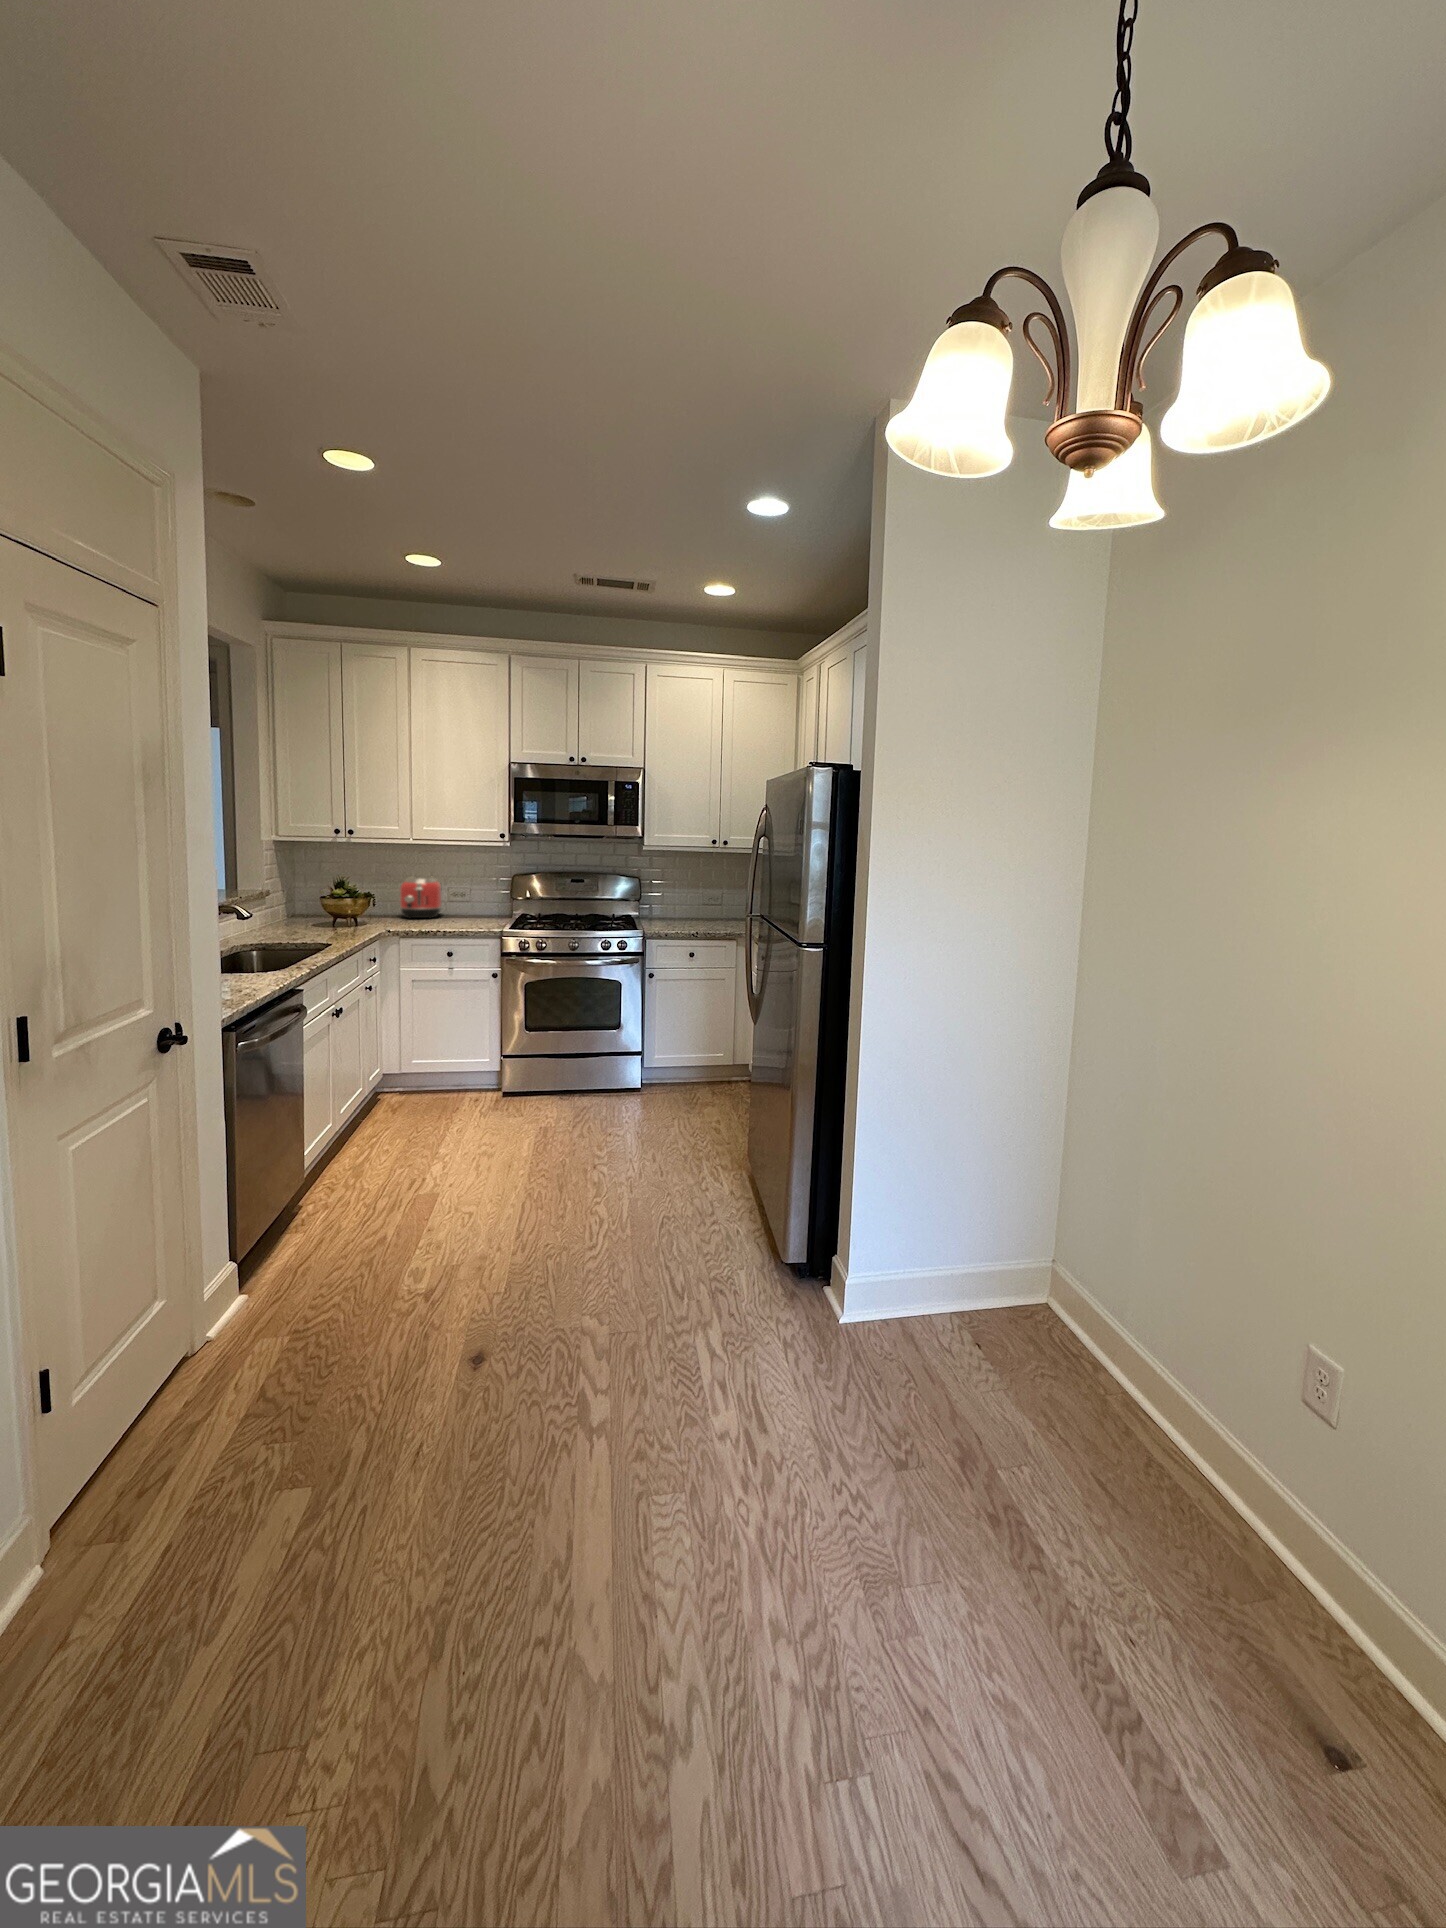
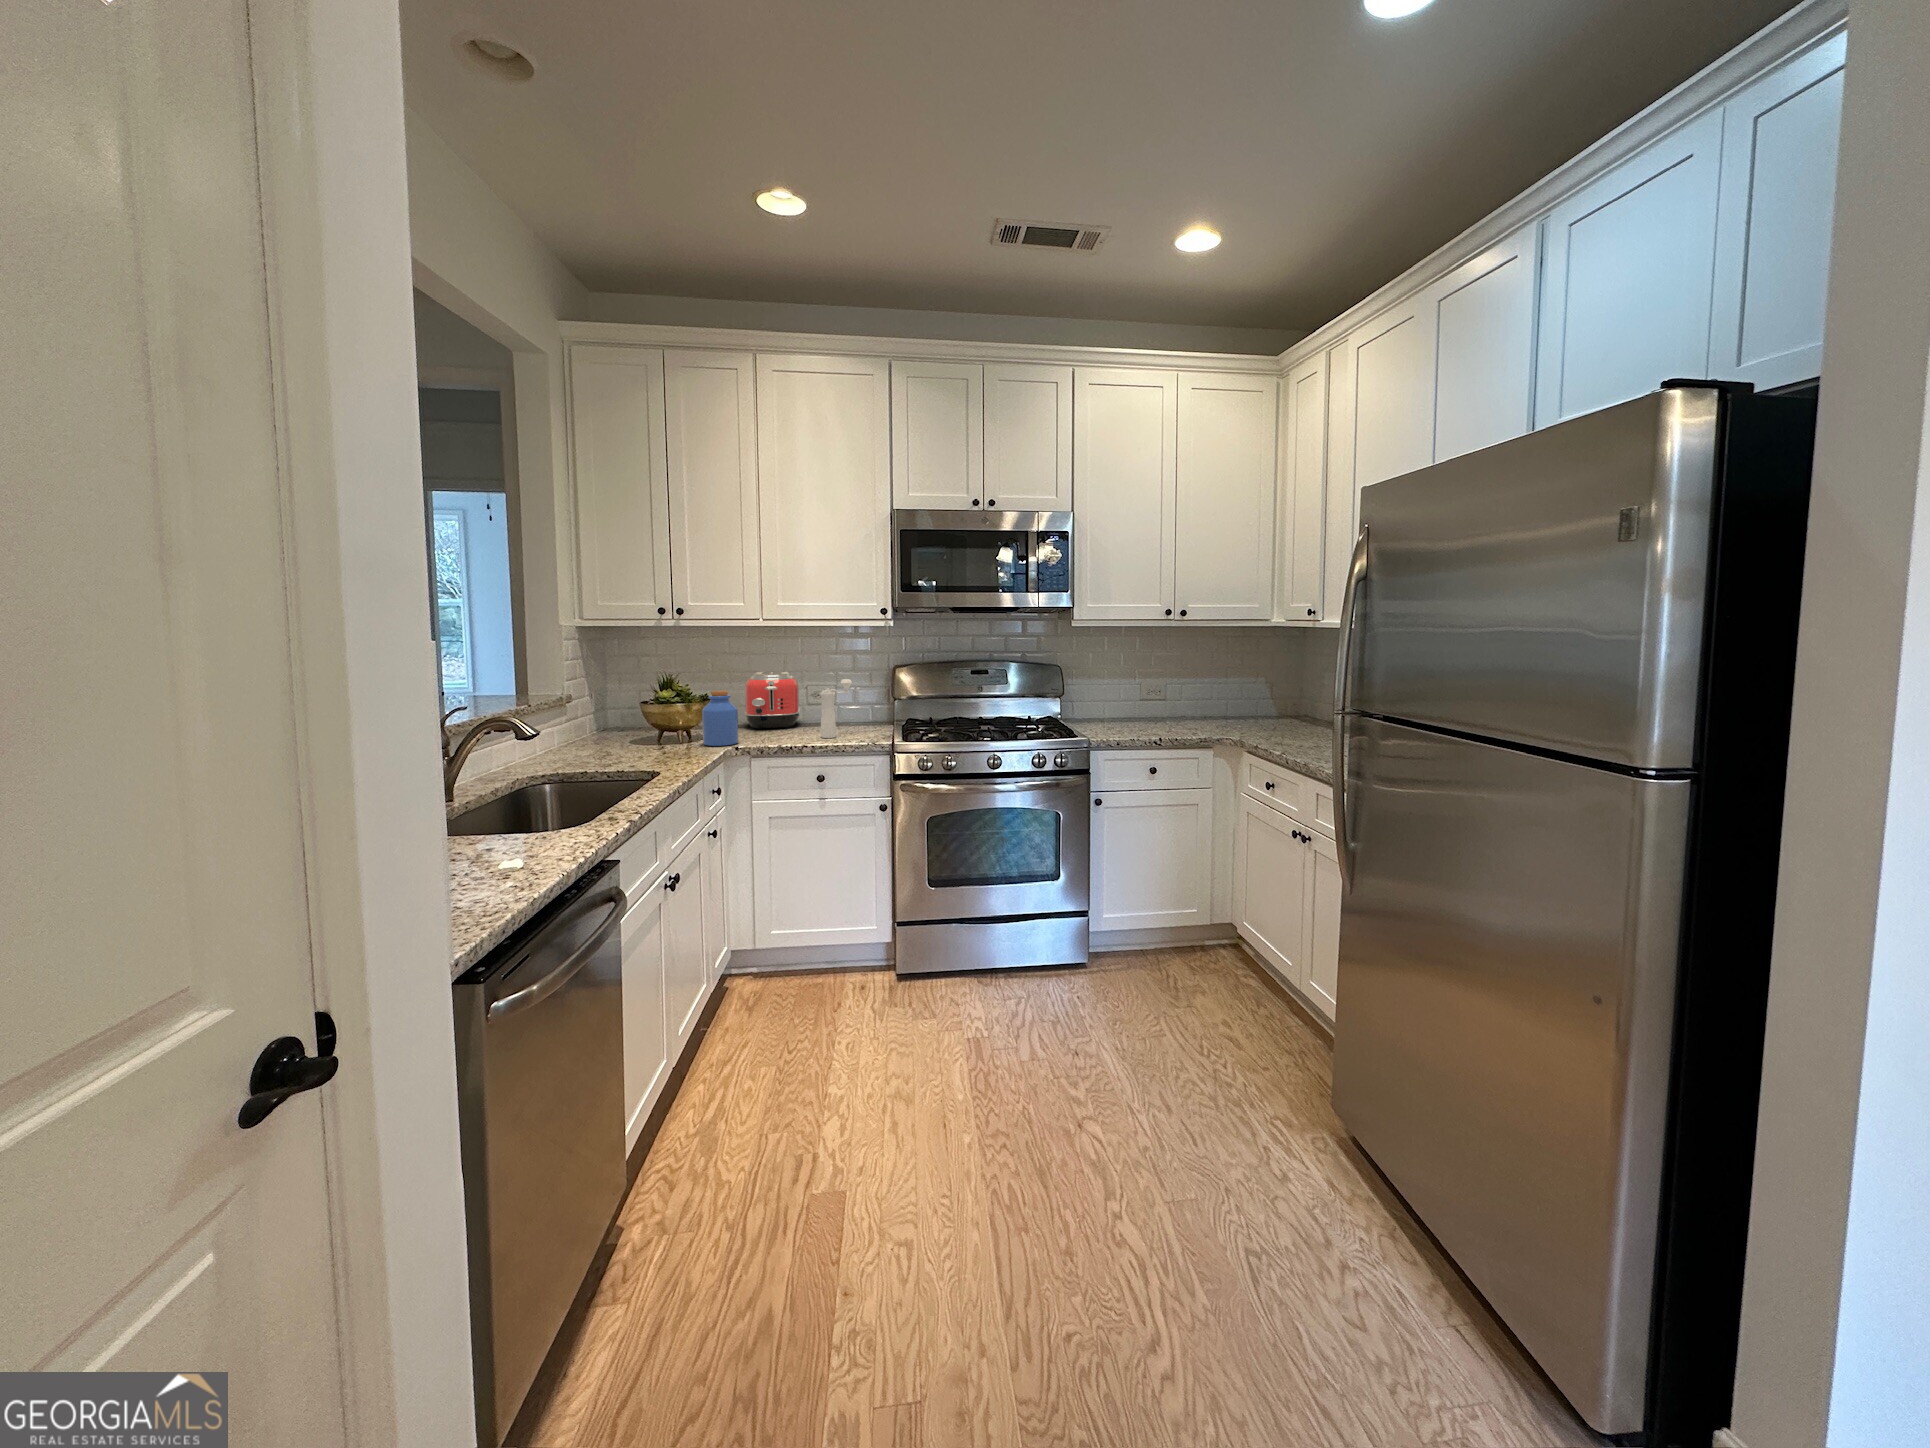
pepper mill: none [452,884,478,926] -> present [820,679,852,738]
jar: none [365,890,391,929] -> present [702,691,738,746]

